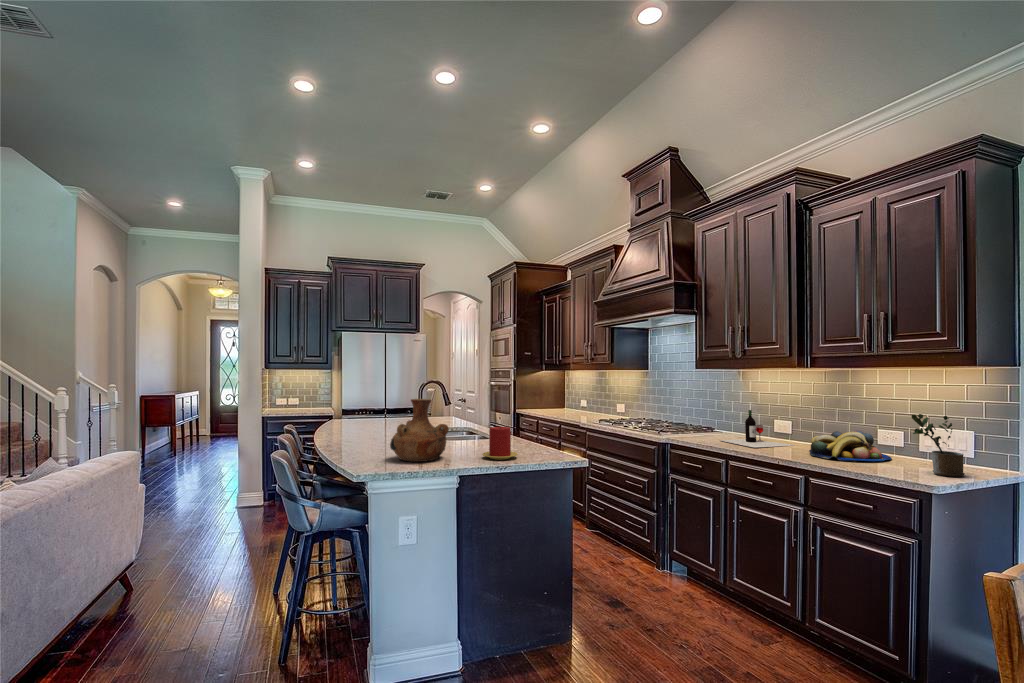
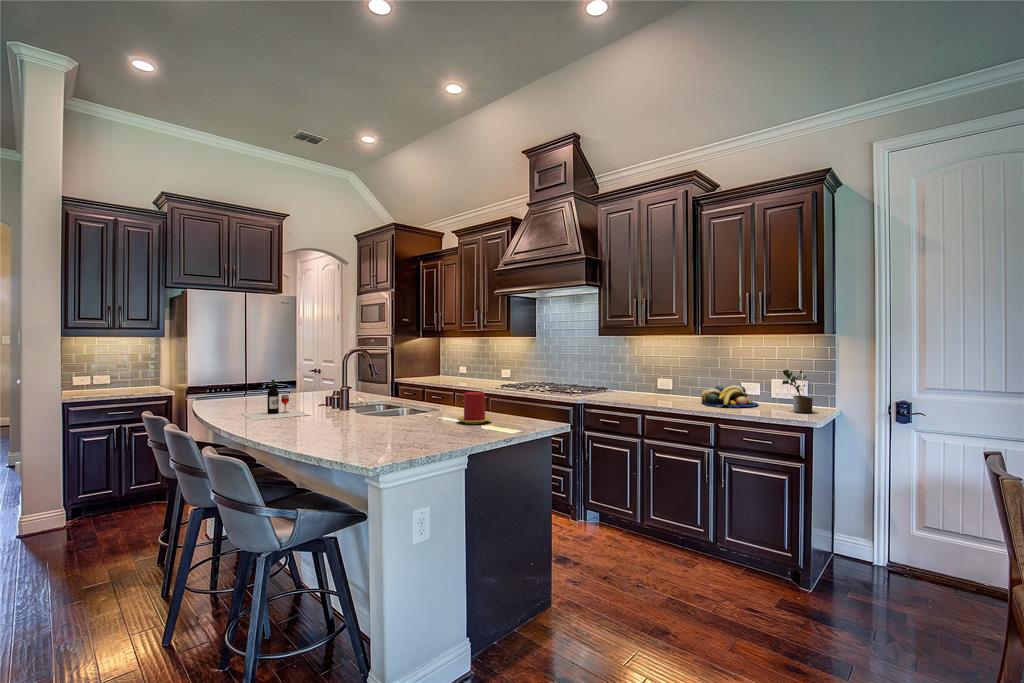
vase: present [390,399,449,462] -> none [366,366,426,431]
wine bottle: present [720,410,793,447] -> present [242,380,309,420]

